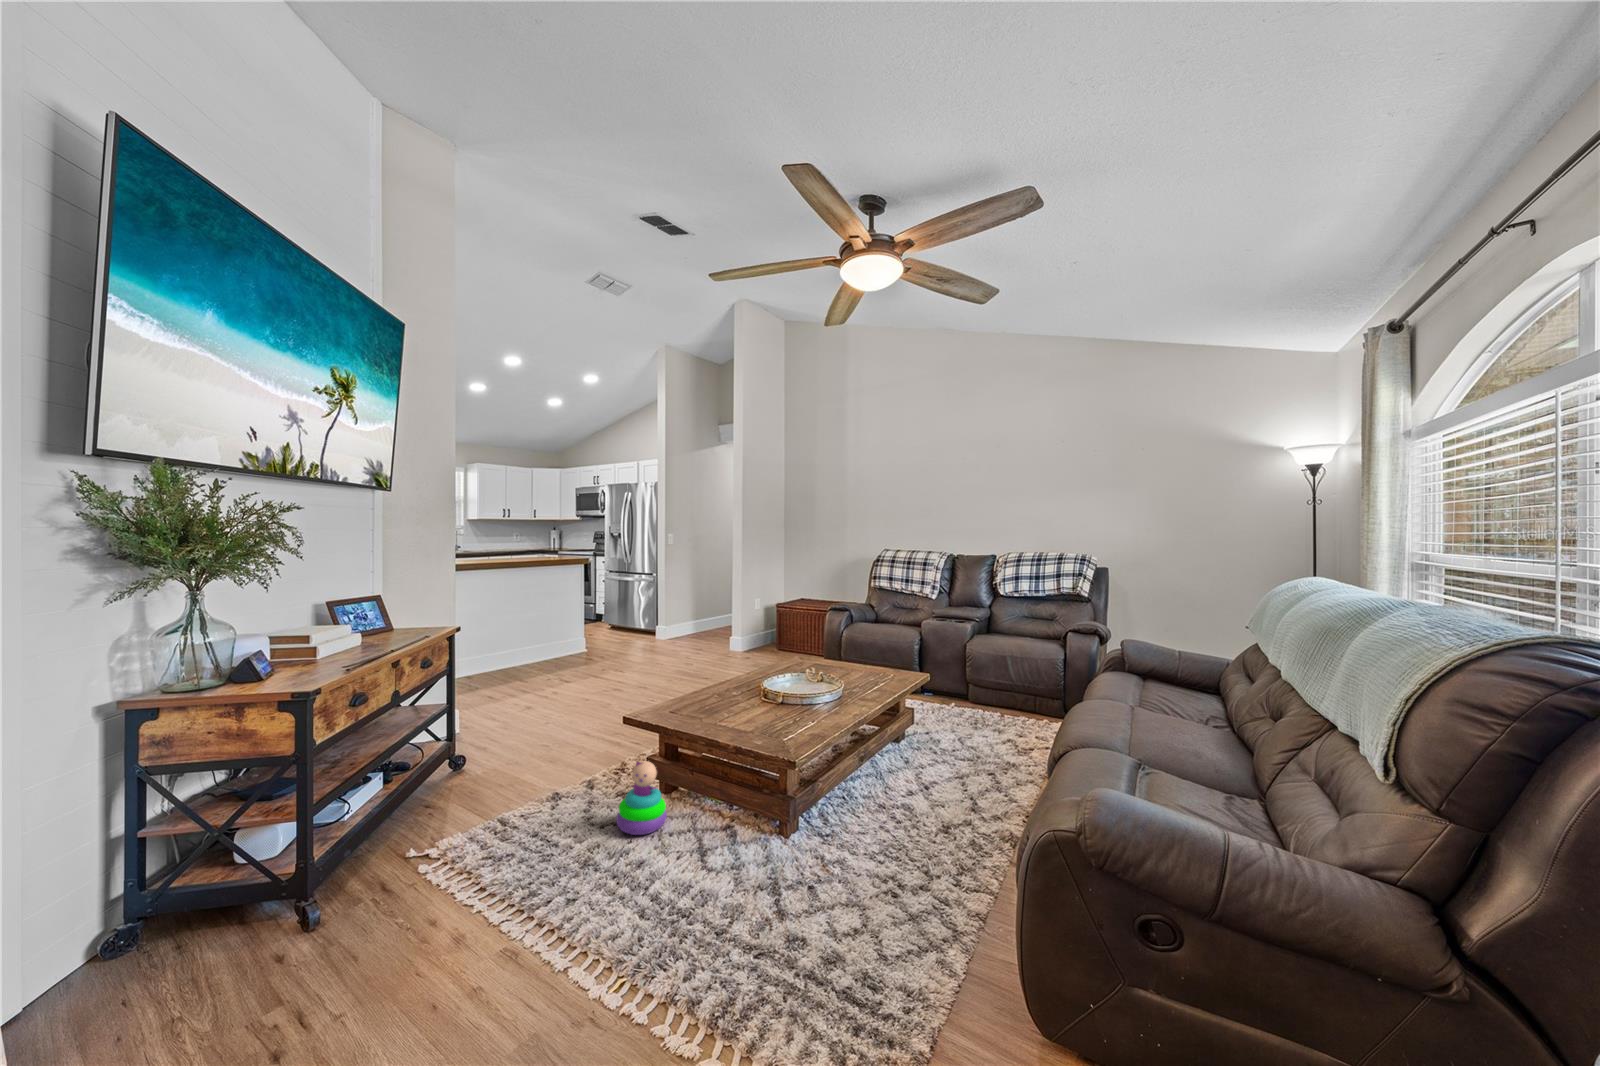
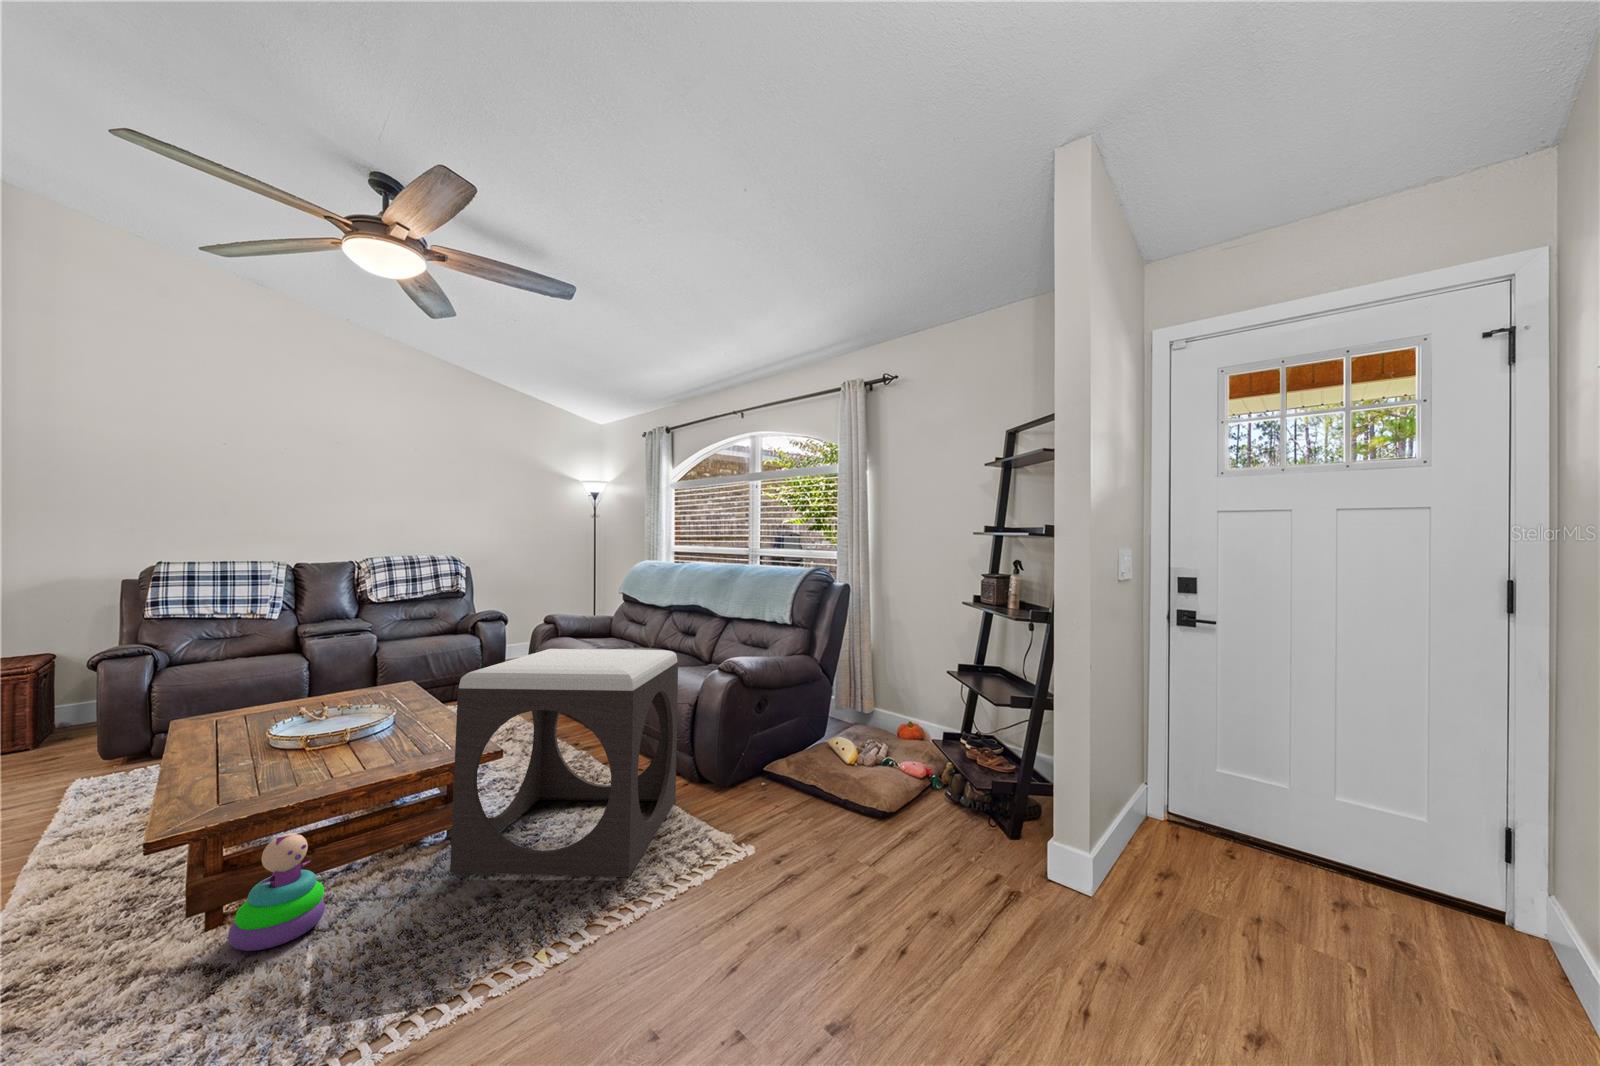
footstool: none [712,686,940,986] -> present [450,649,678,877]

